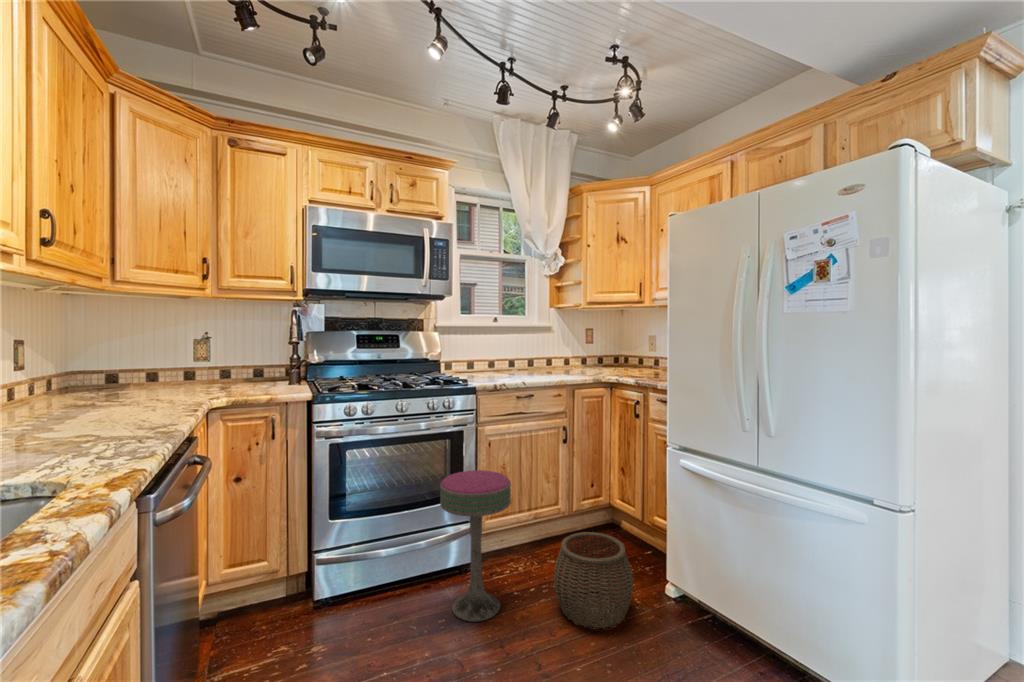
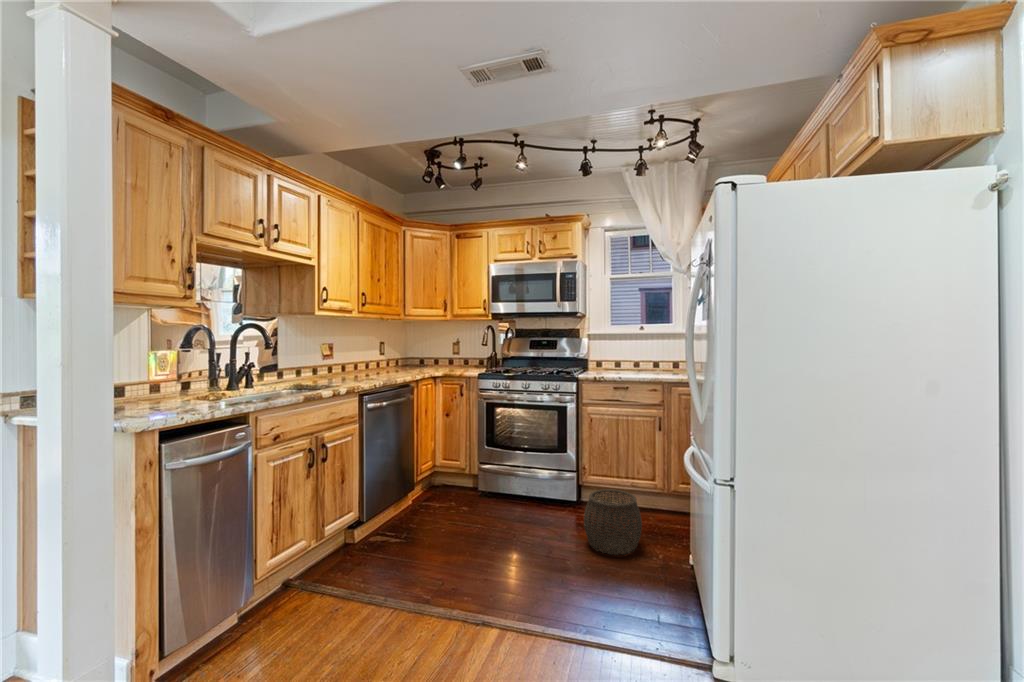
bar stool: present [440,470,511,622] -> none [526,432,573,526]

